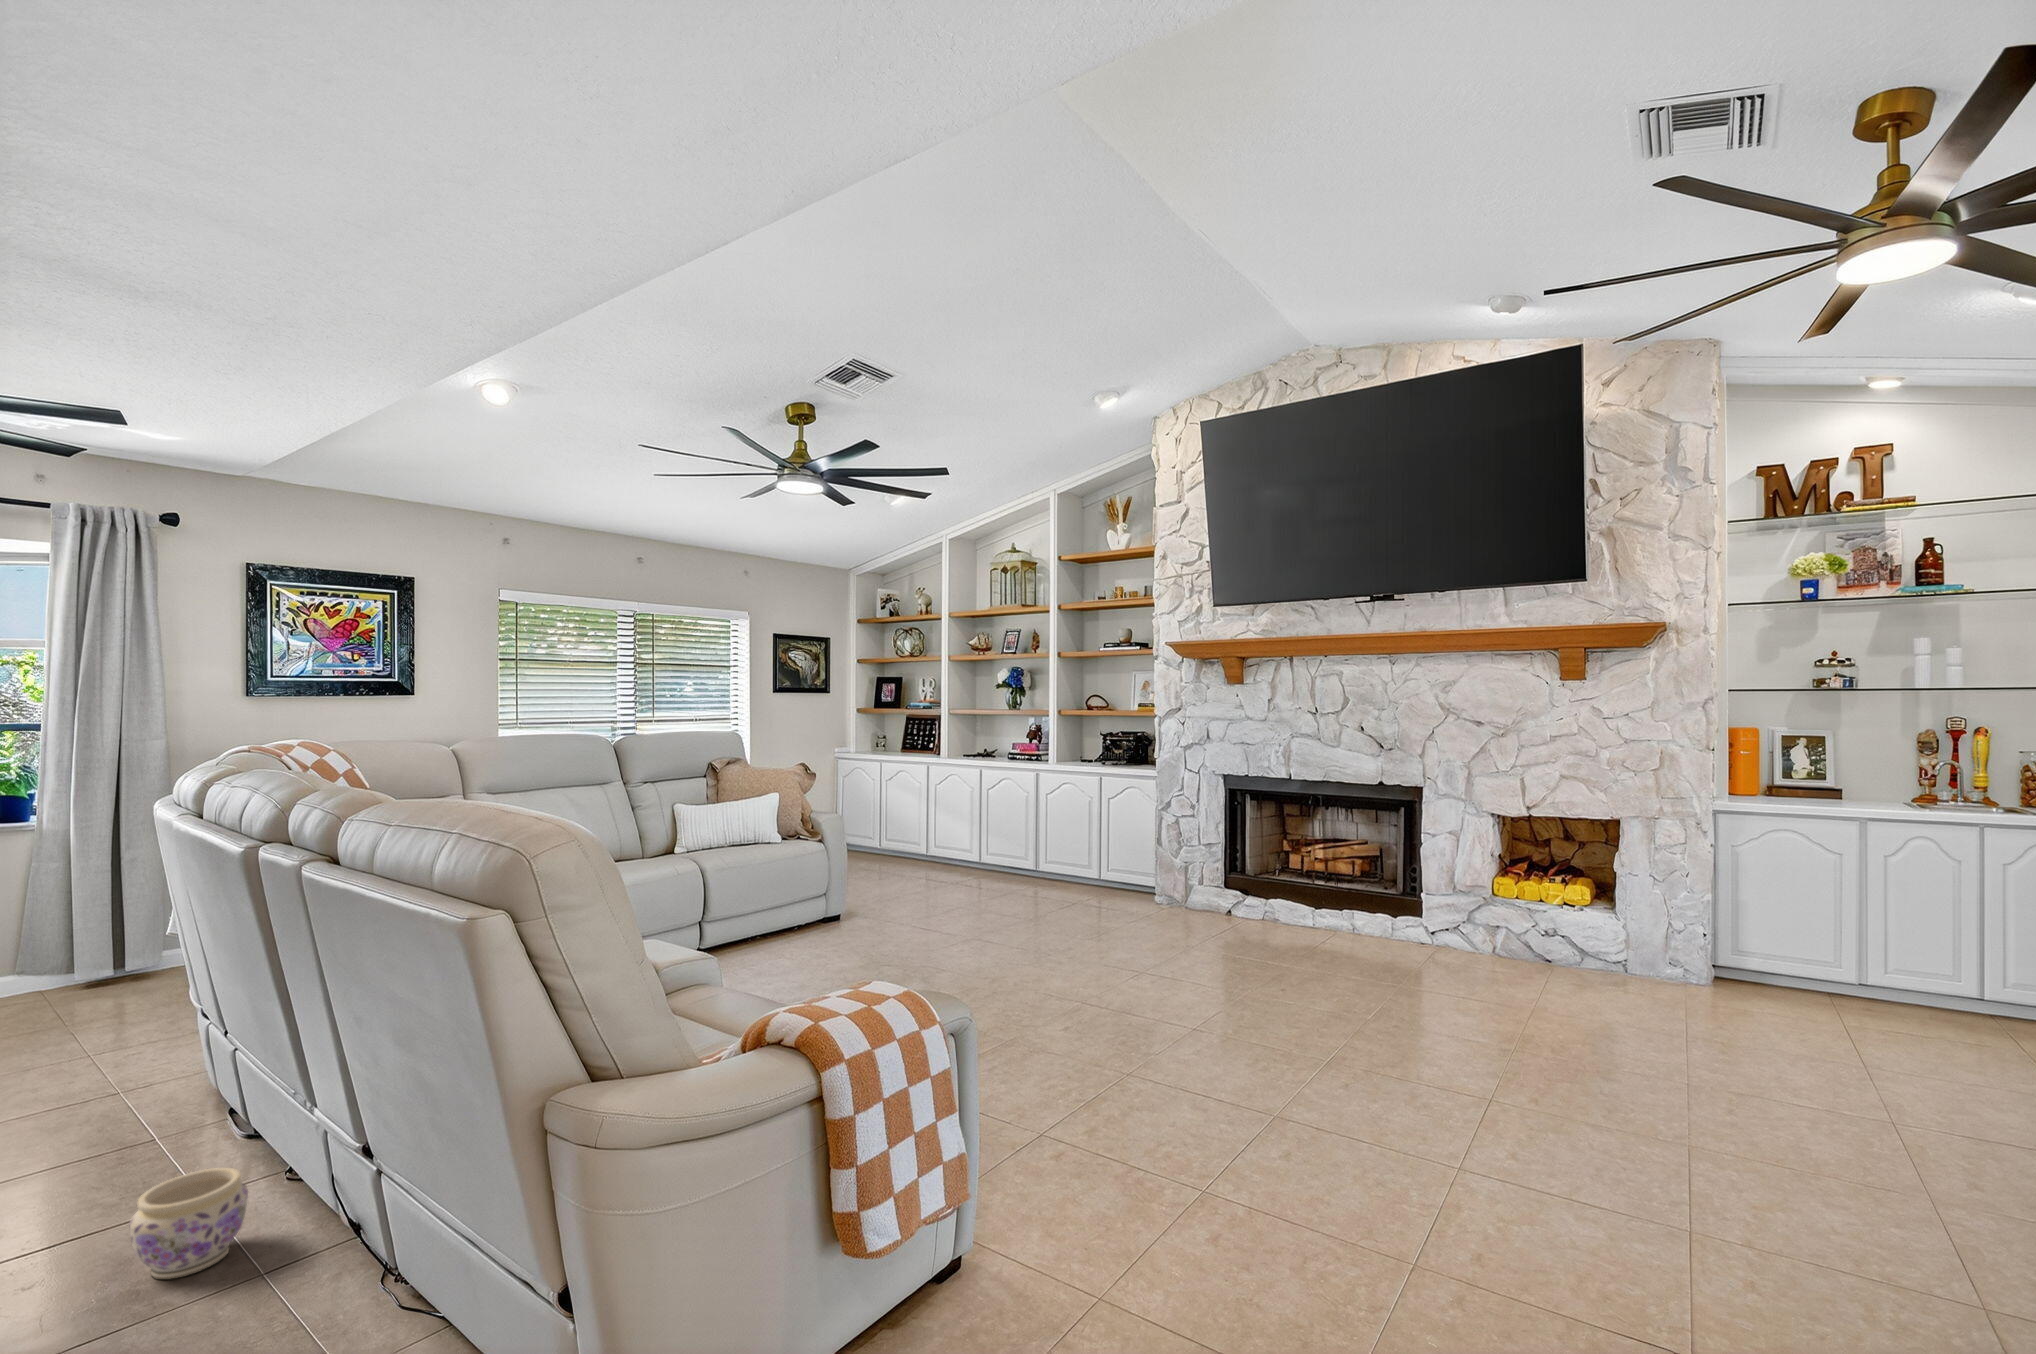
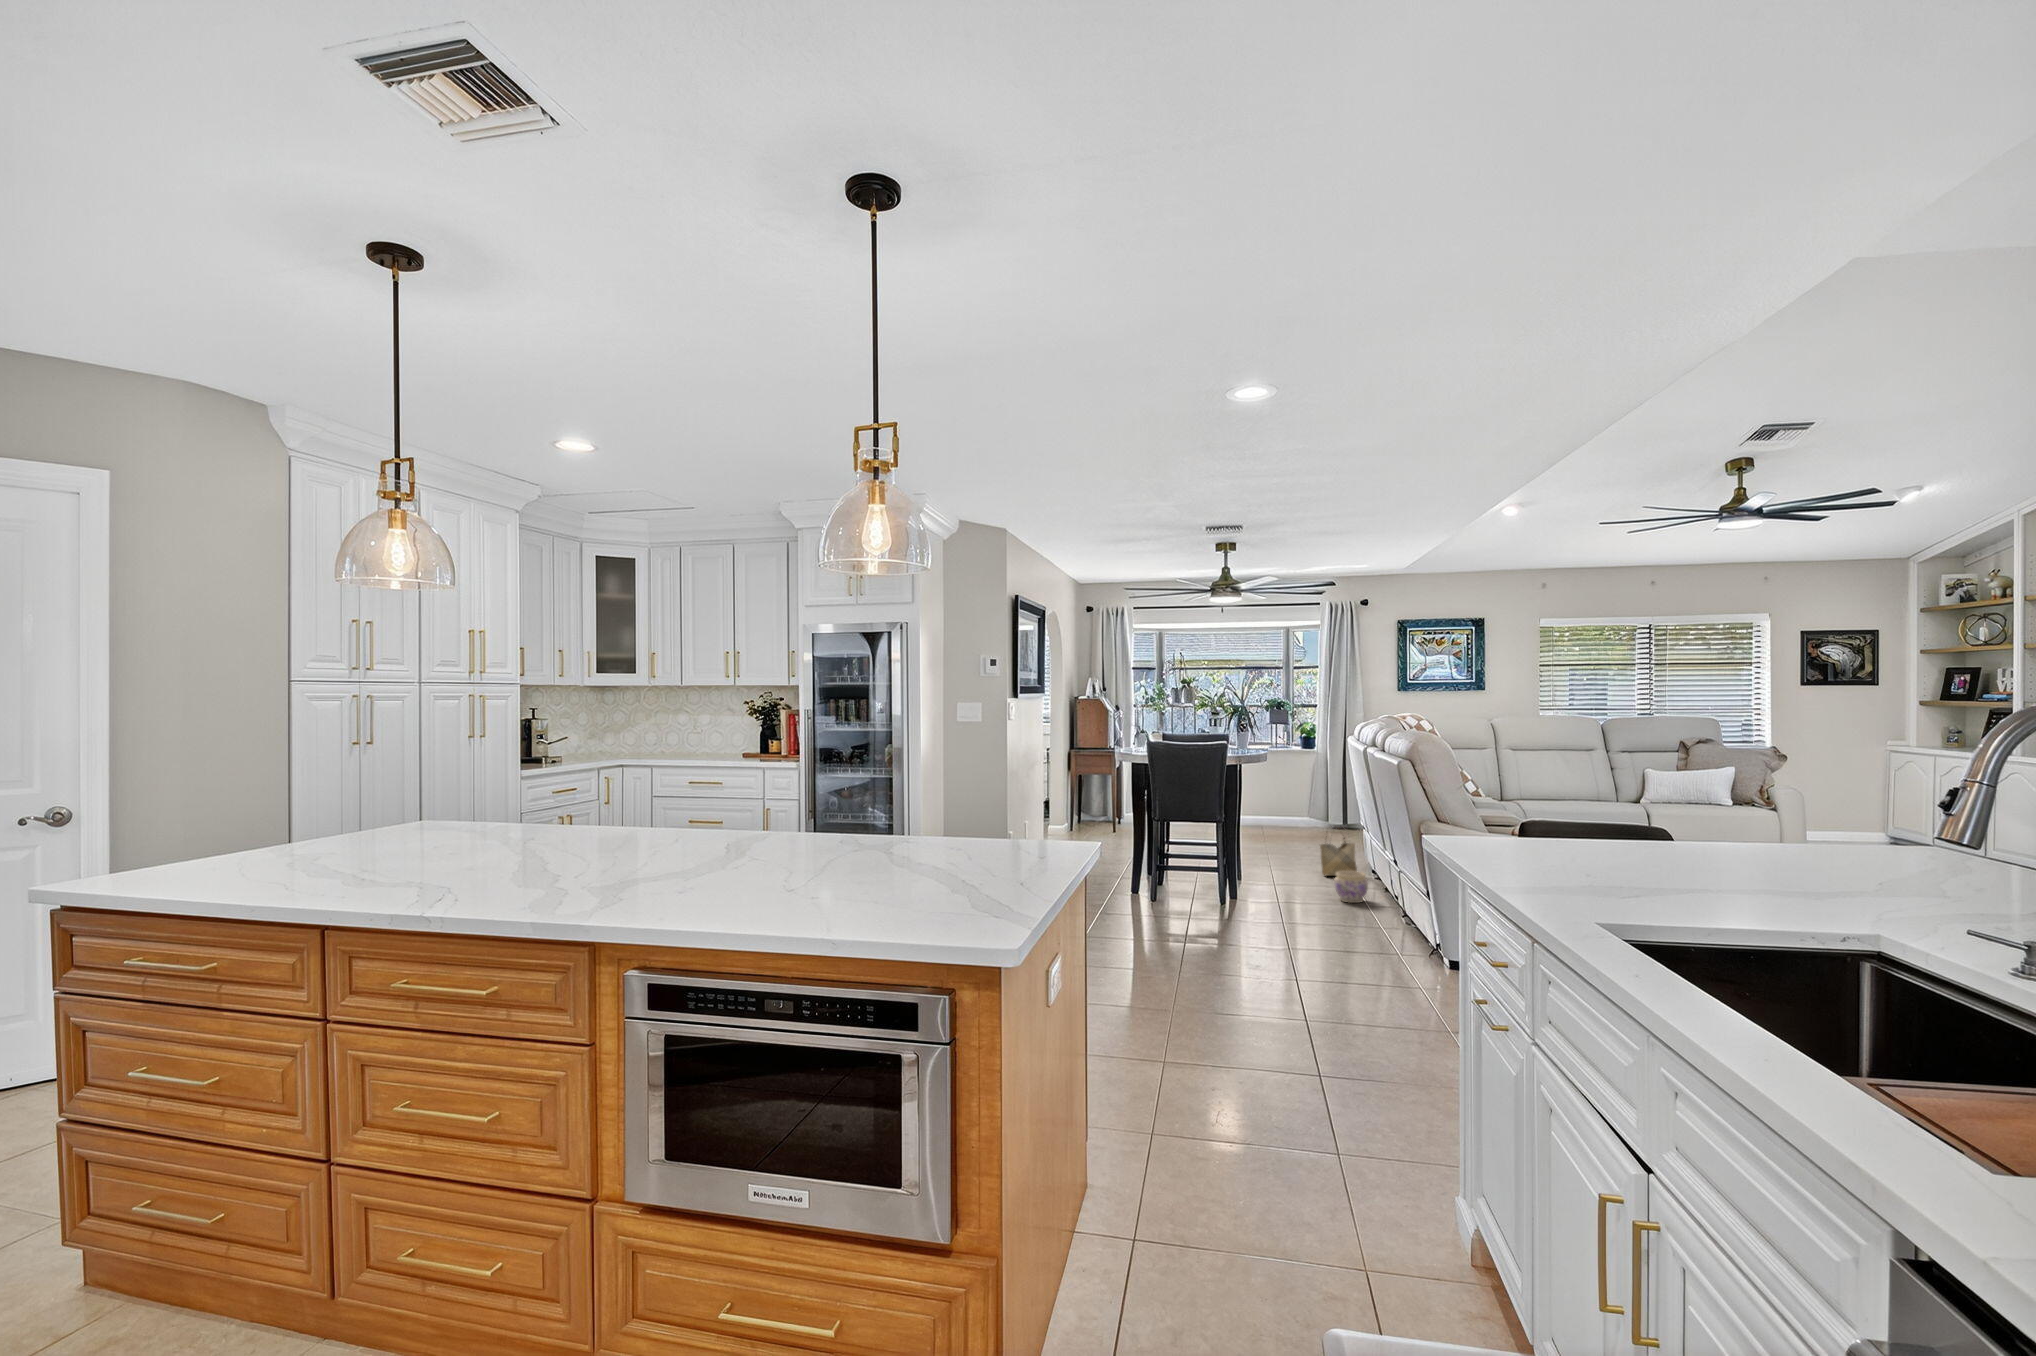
woven basket: none [61,1026,181,1170] -> present [1320,838,1357,876]

